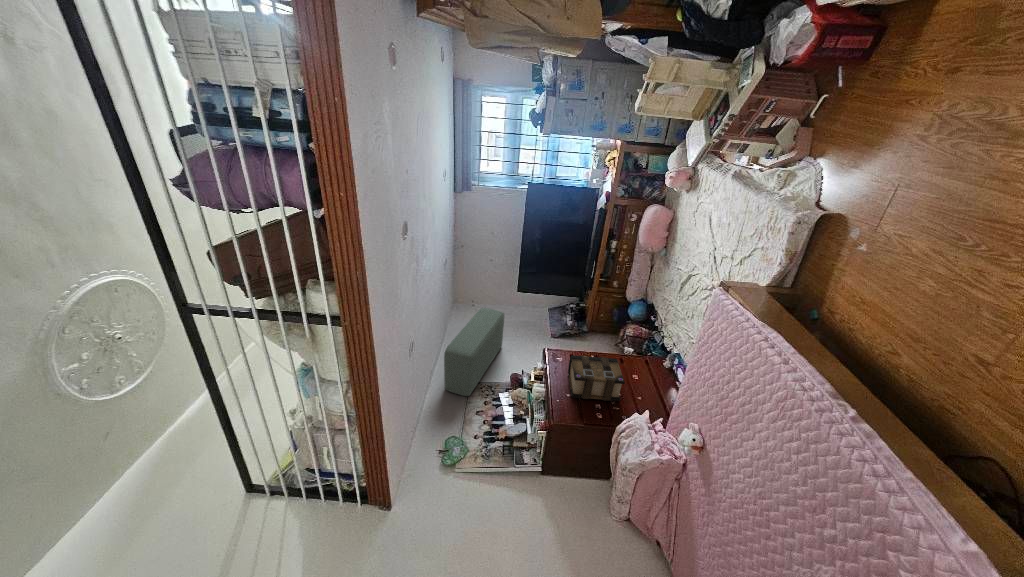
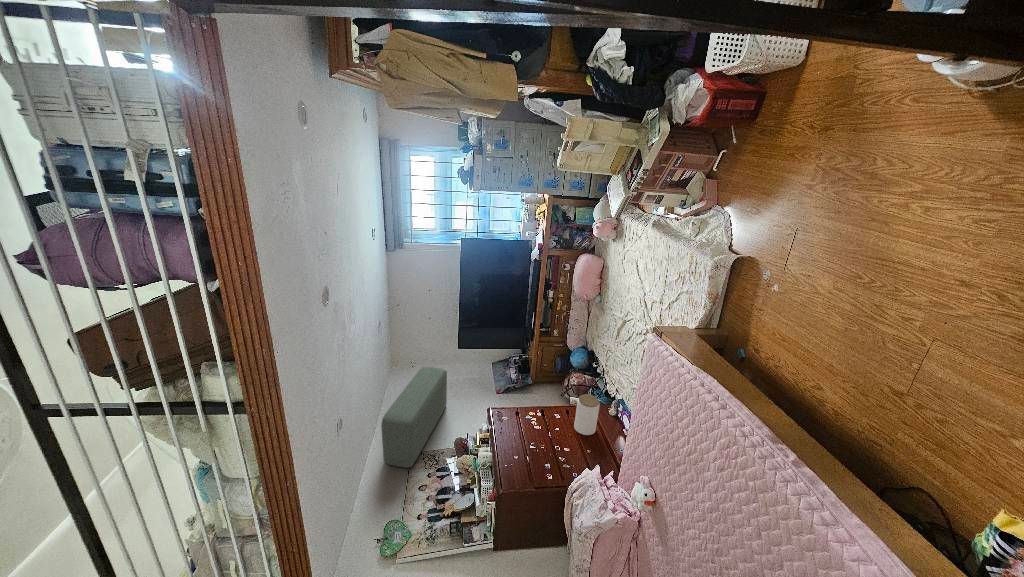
jar: none [626,346,655,385] -> present [574,394,600,435]
book: present [568,355,625,401] -> none [515,411,573,458]

